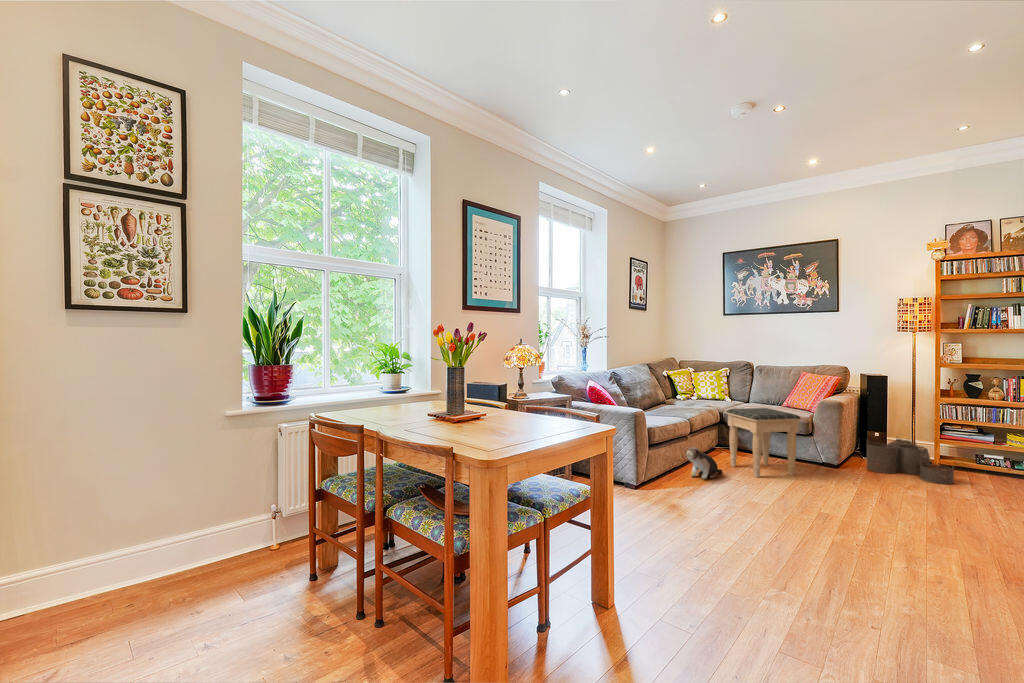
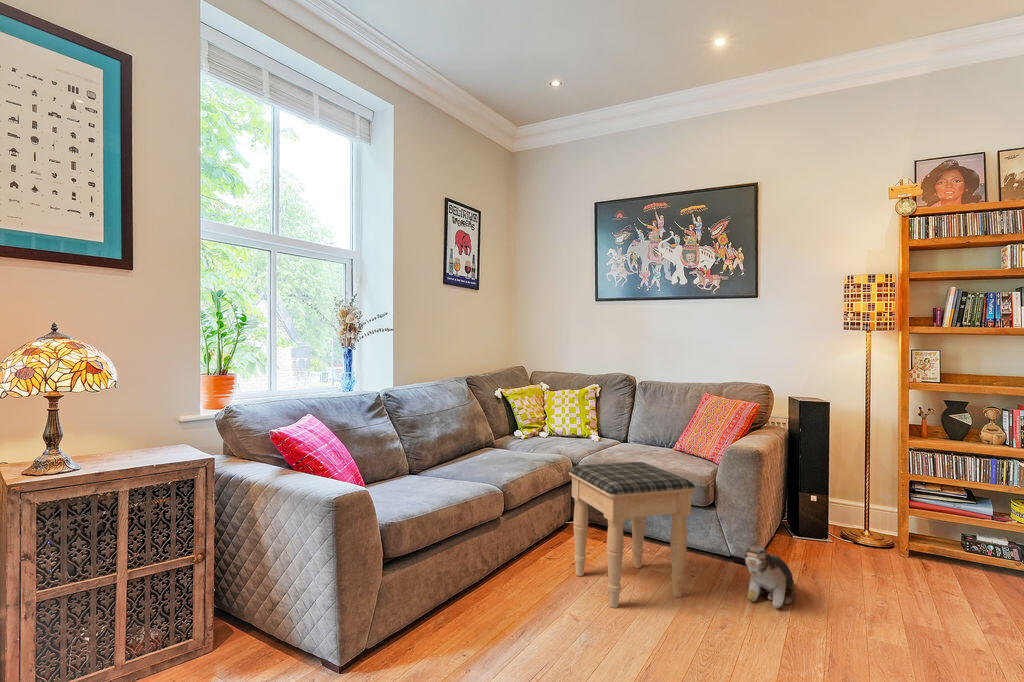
woven basket: present [866,439,954,484] -> none [801,504,946,605]
plush toy: present [683,447,722,479] -> present [739,545,796,608]

